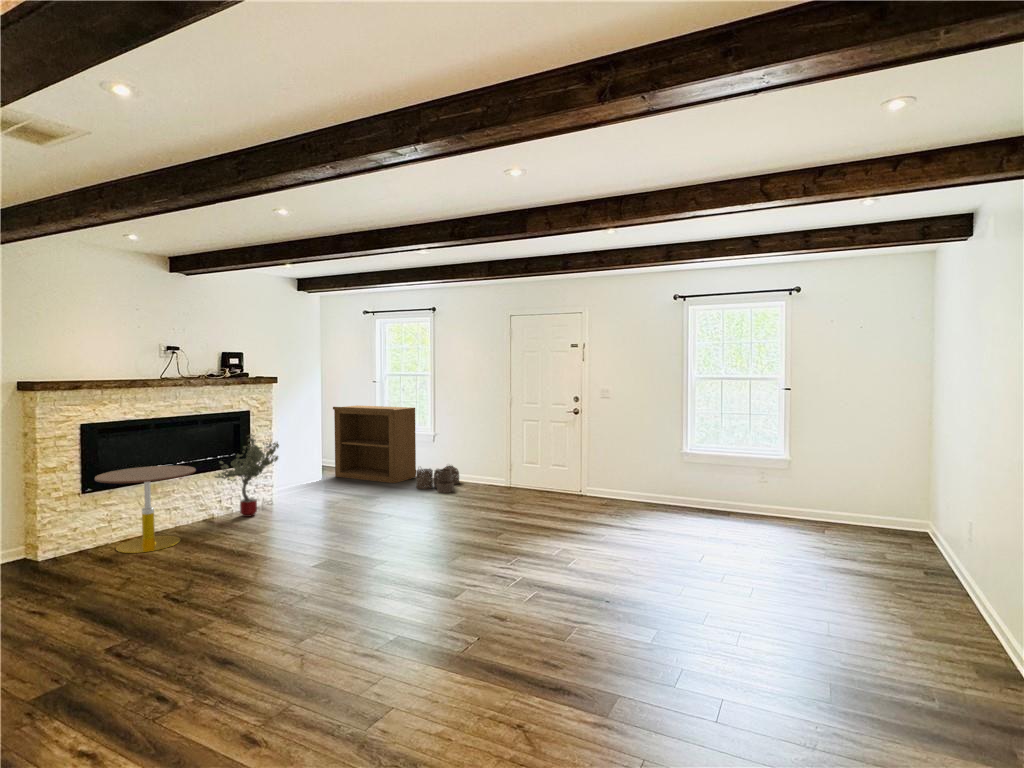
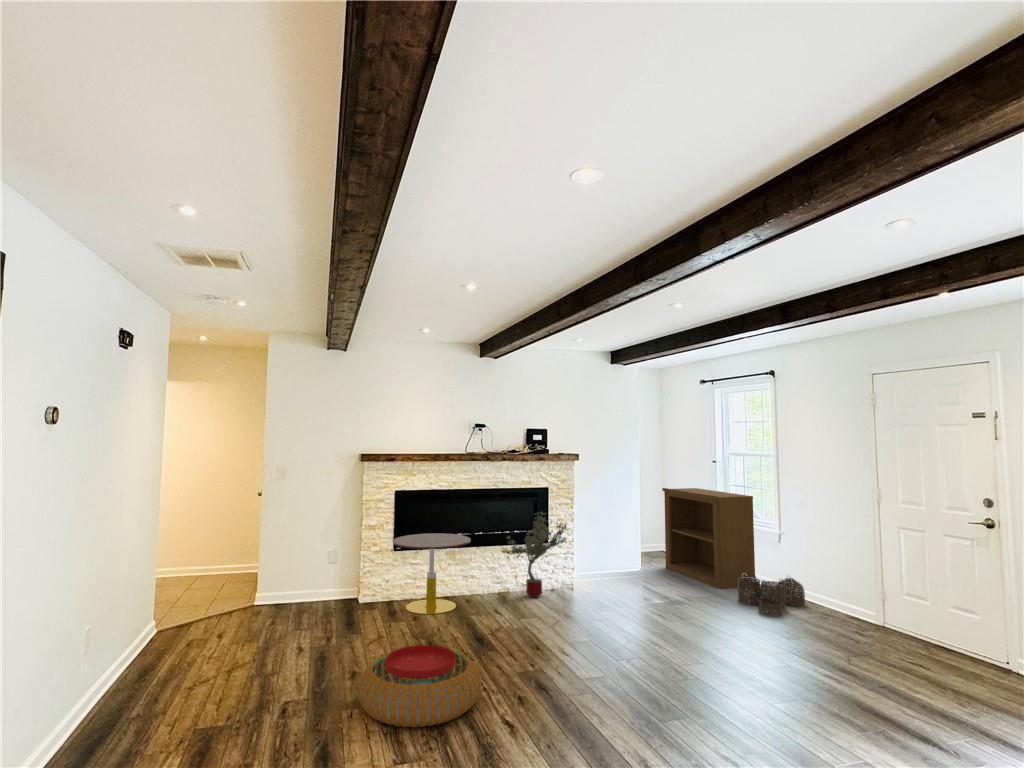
pouf: none [203,552,327,624] -> present [358,645,481,727]

